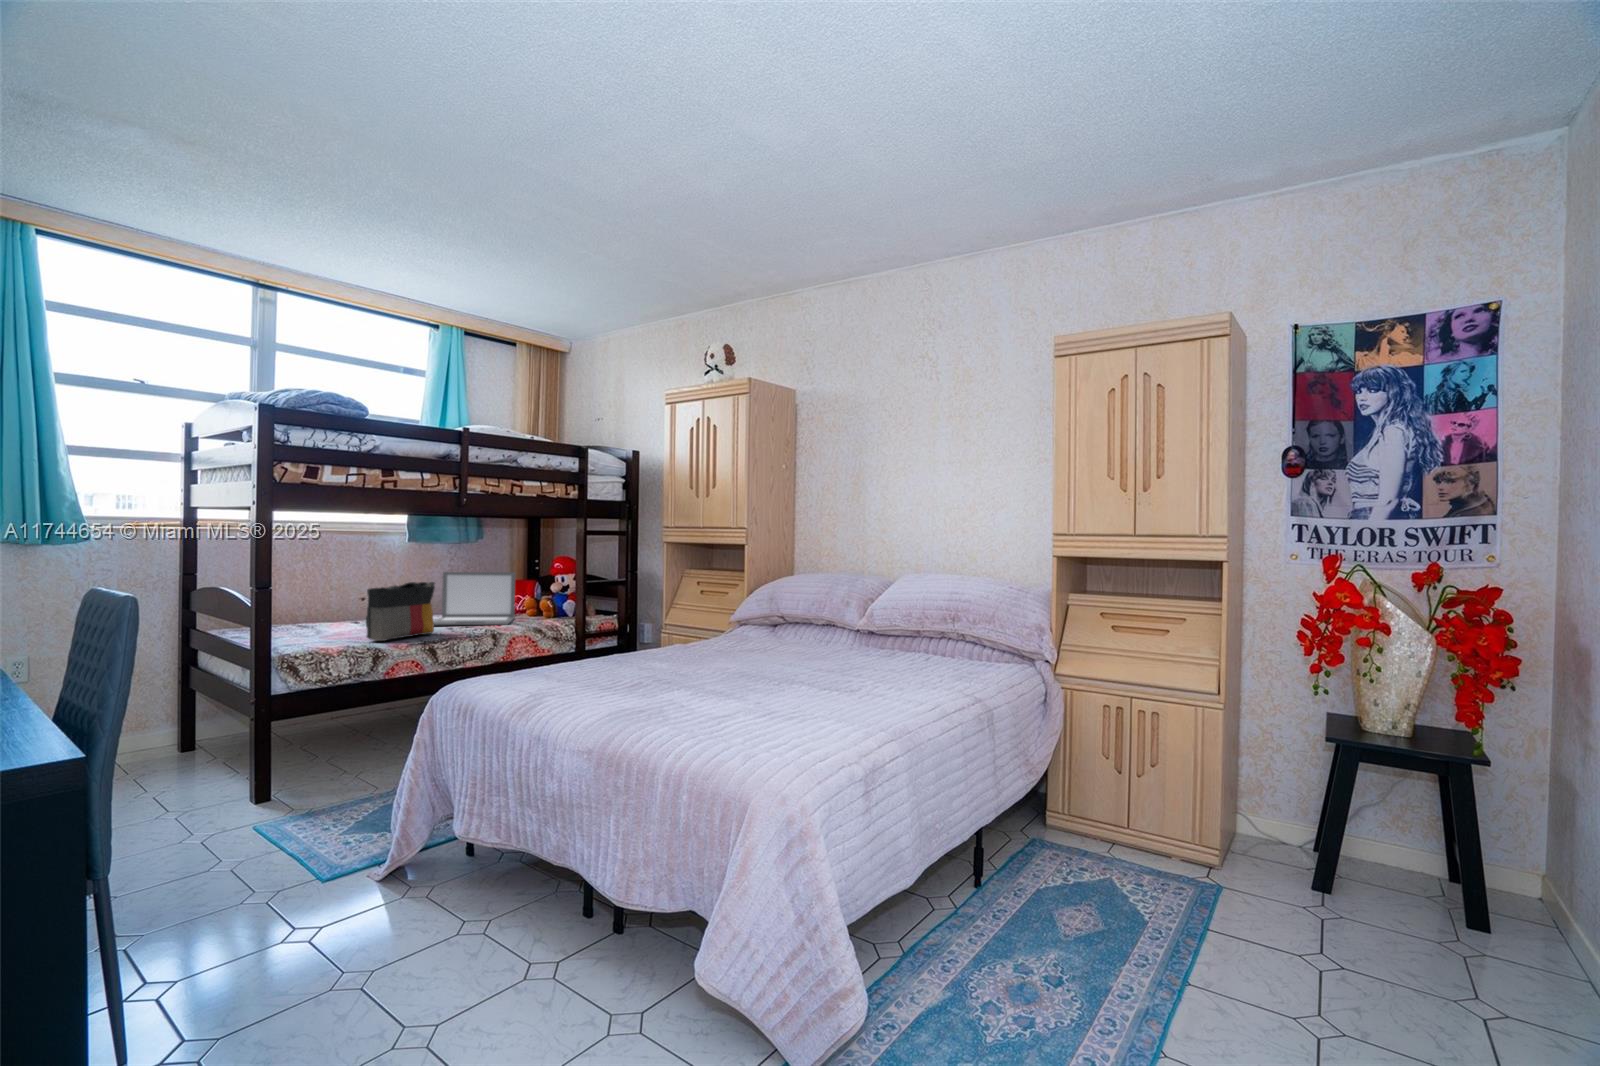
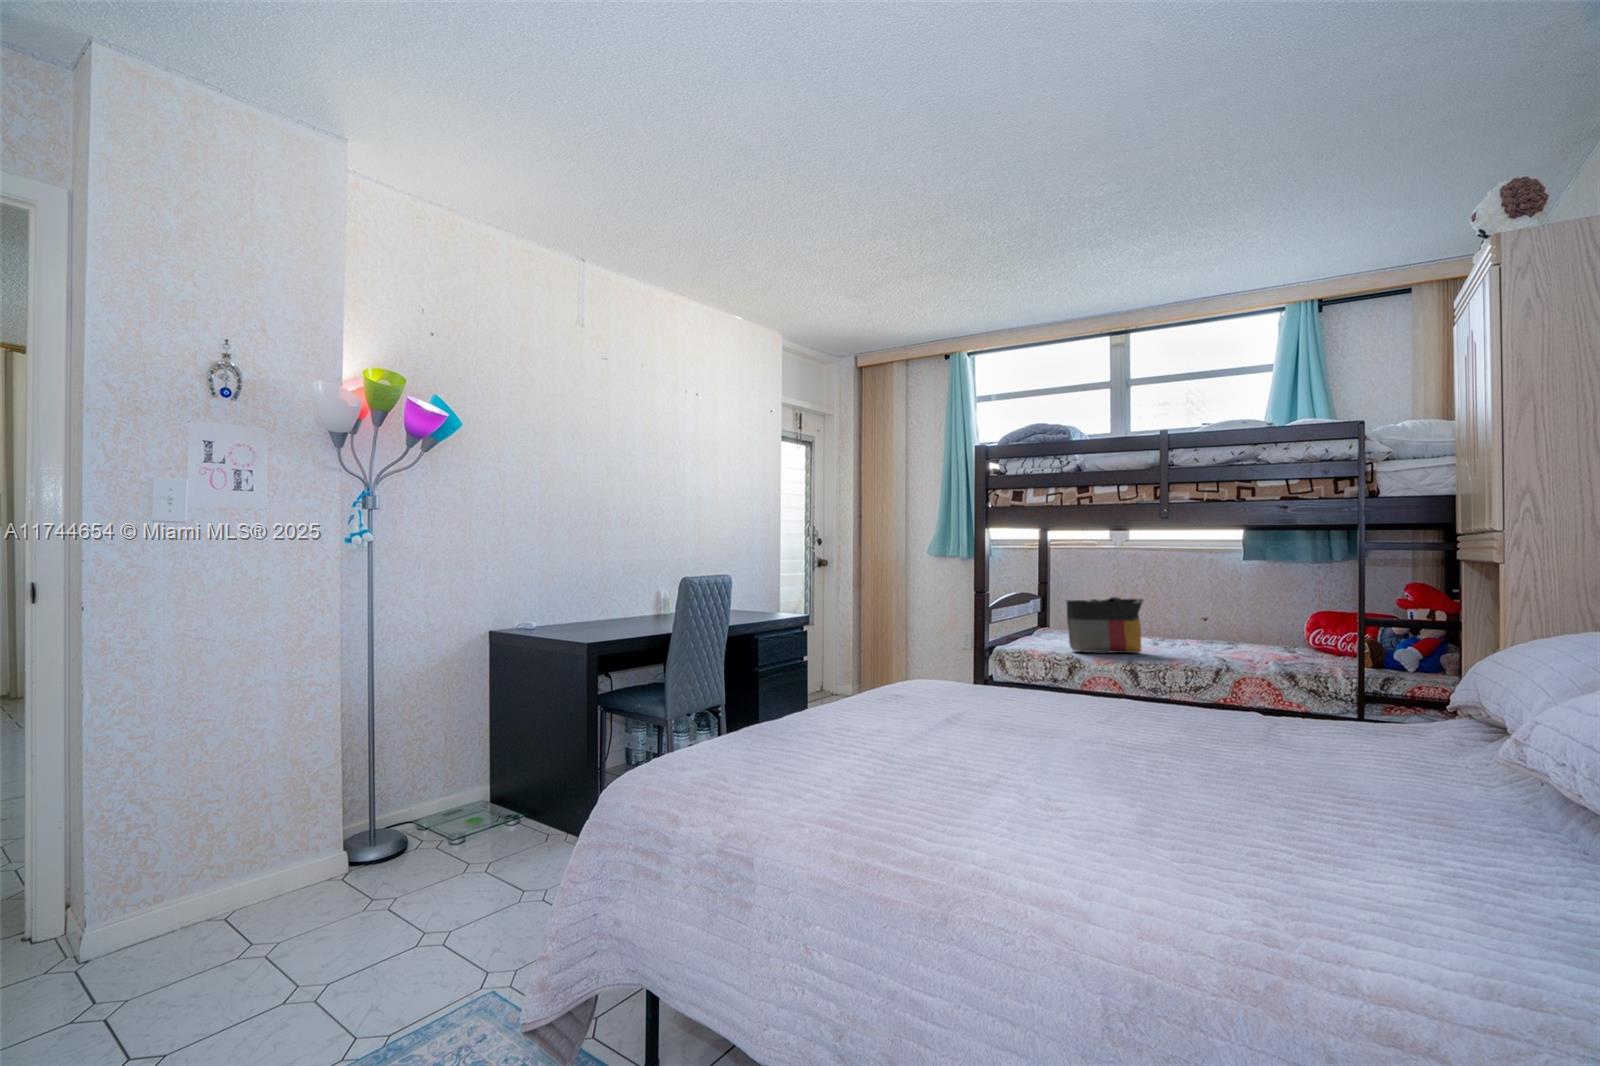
laptop: present [433,572,515,625] -> none [1160,593,1277,658]

